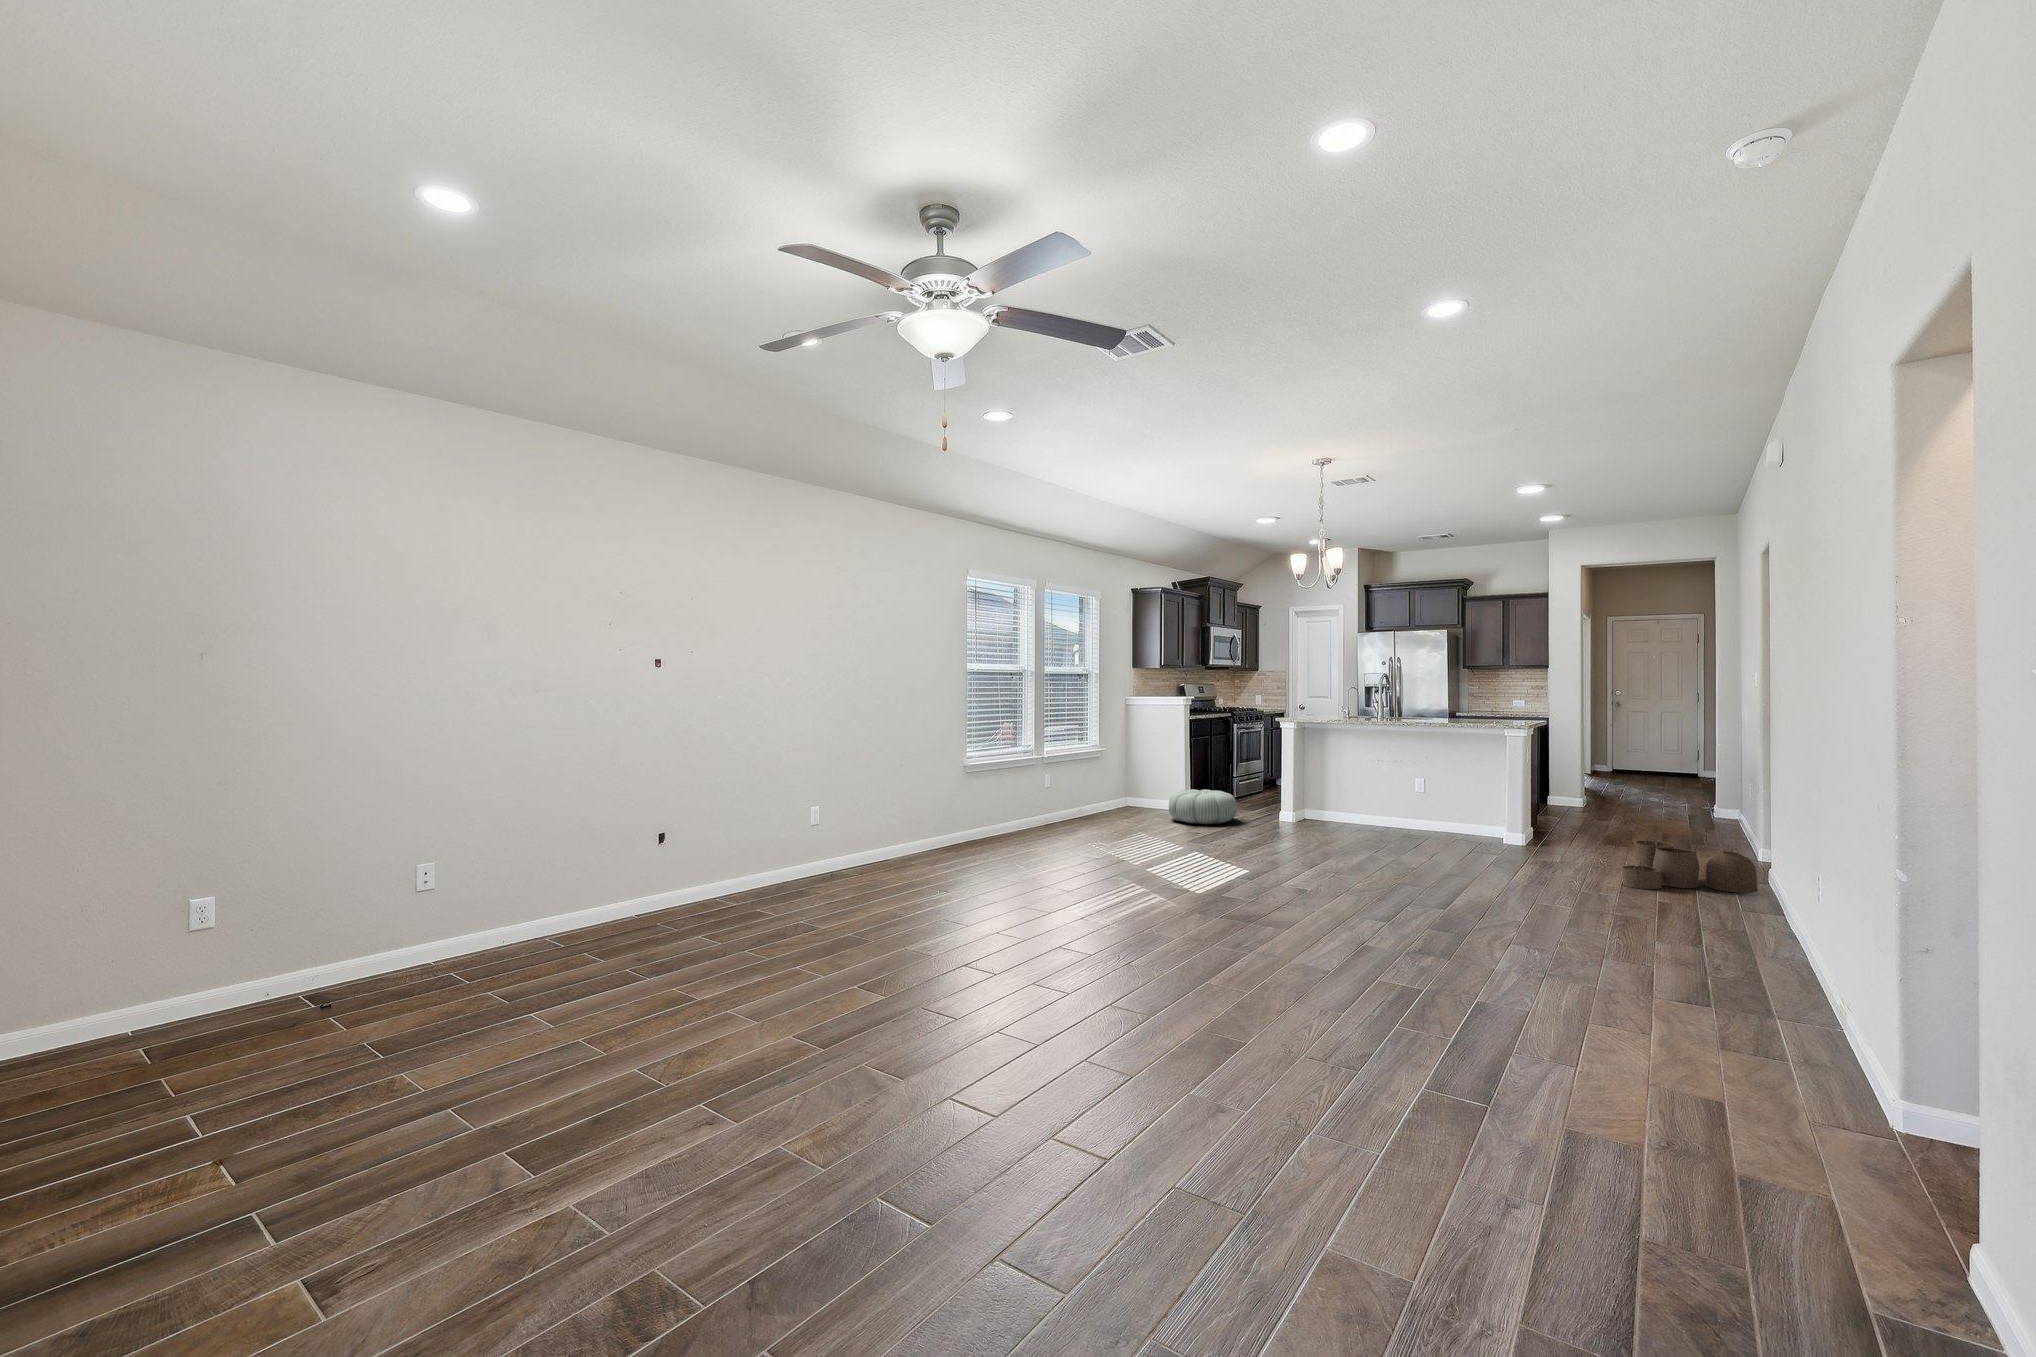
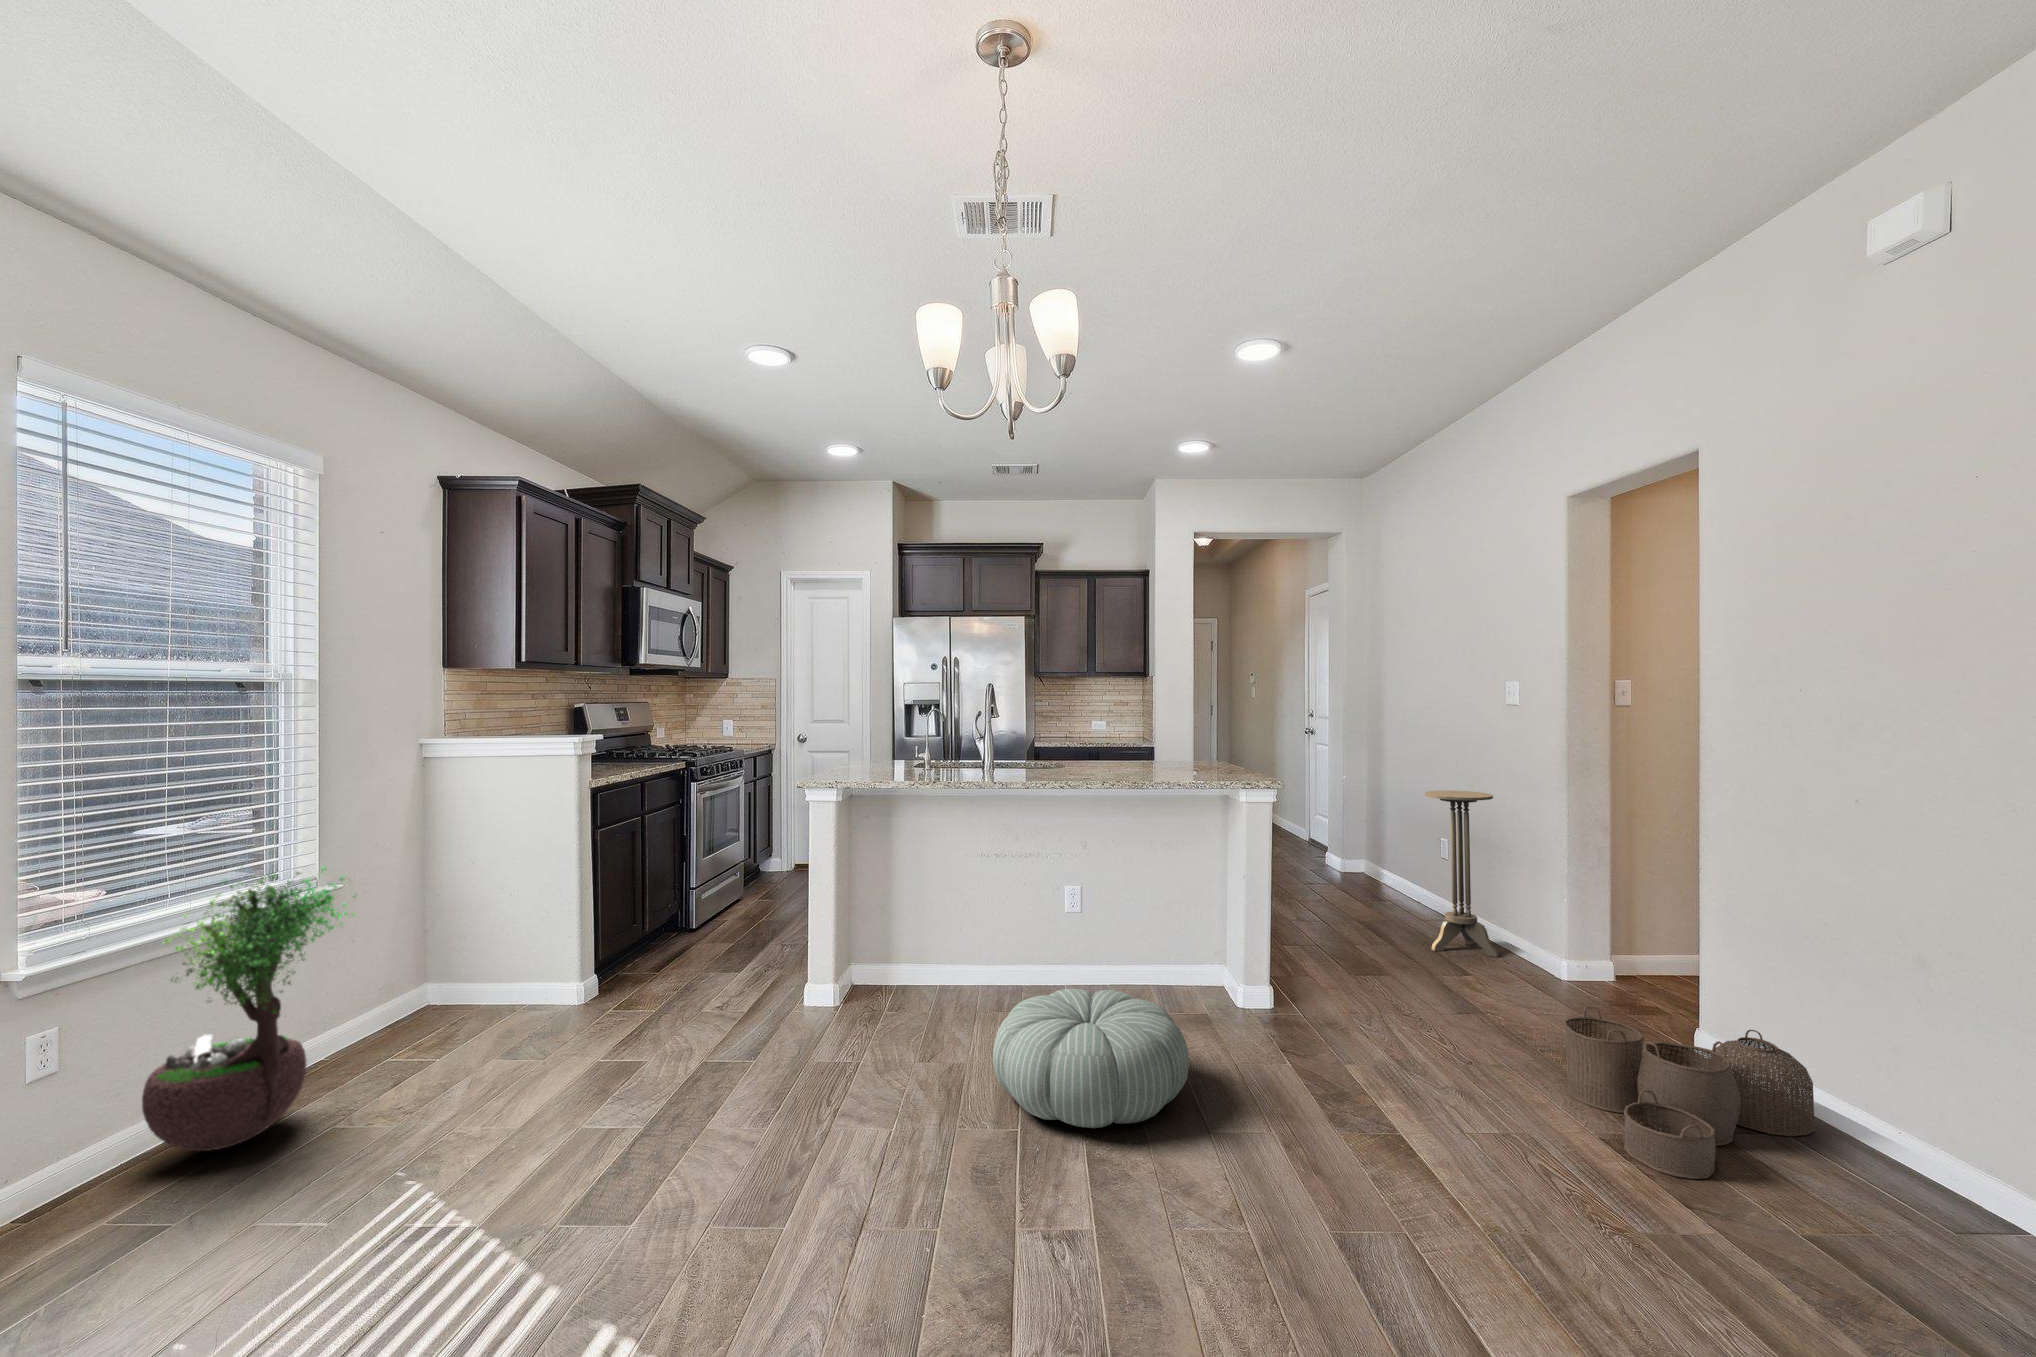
potted tree: none [1068,733,1120,823] -> present [142,864,355,1151]
side table: none [1686,745,1736,851] -> present [1425,790,1499,957]
pouf: present [1169,789,1237,824] -> present [993,989,1189,1128]

